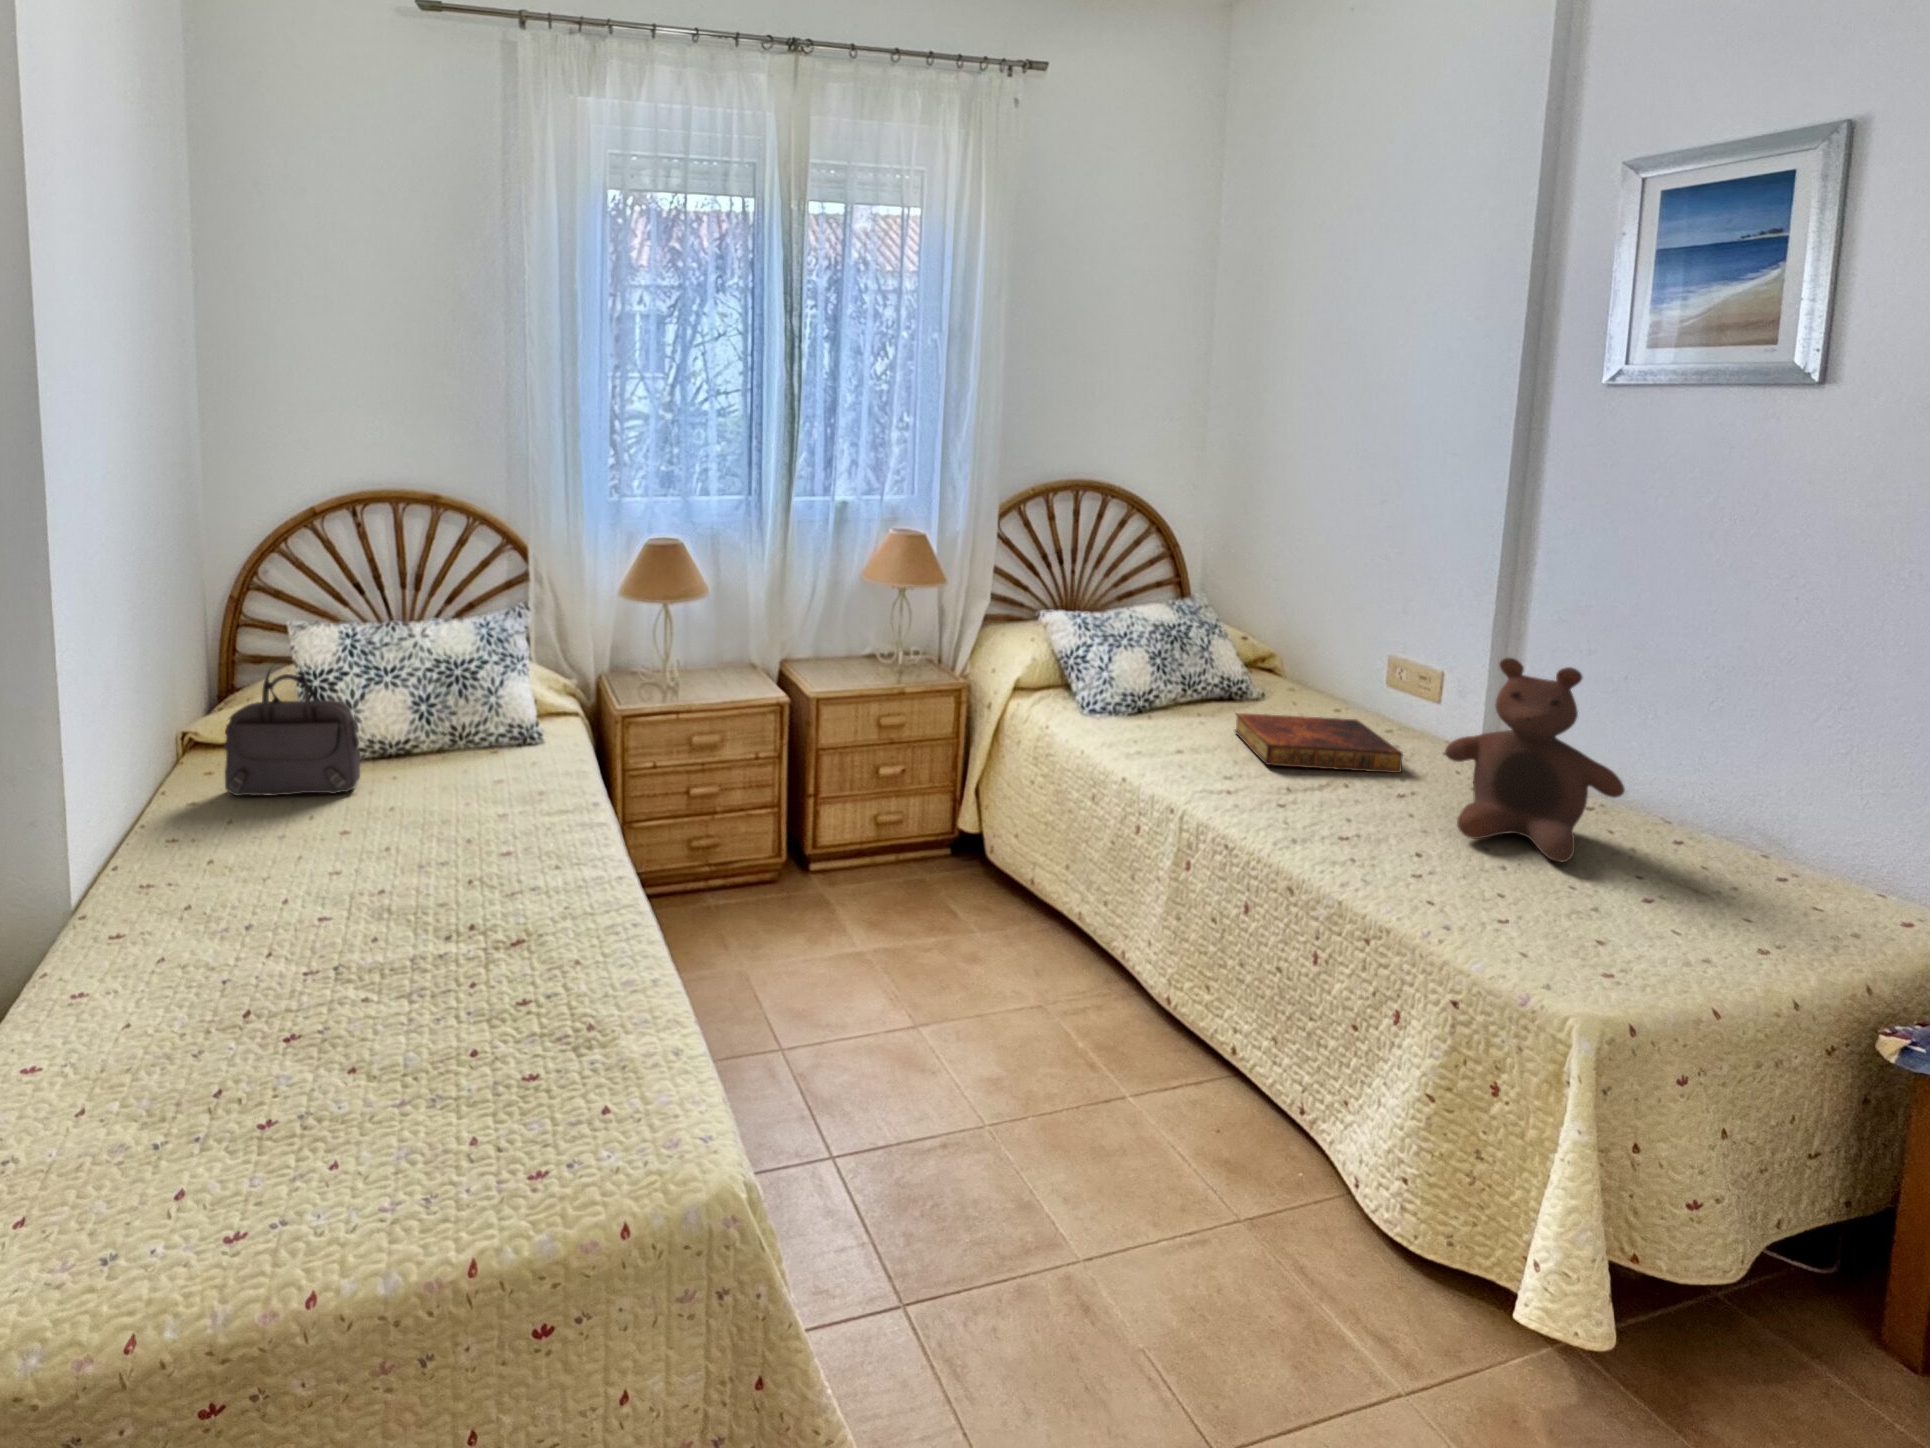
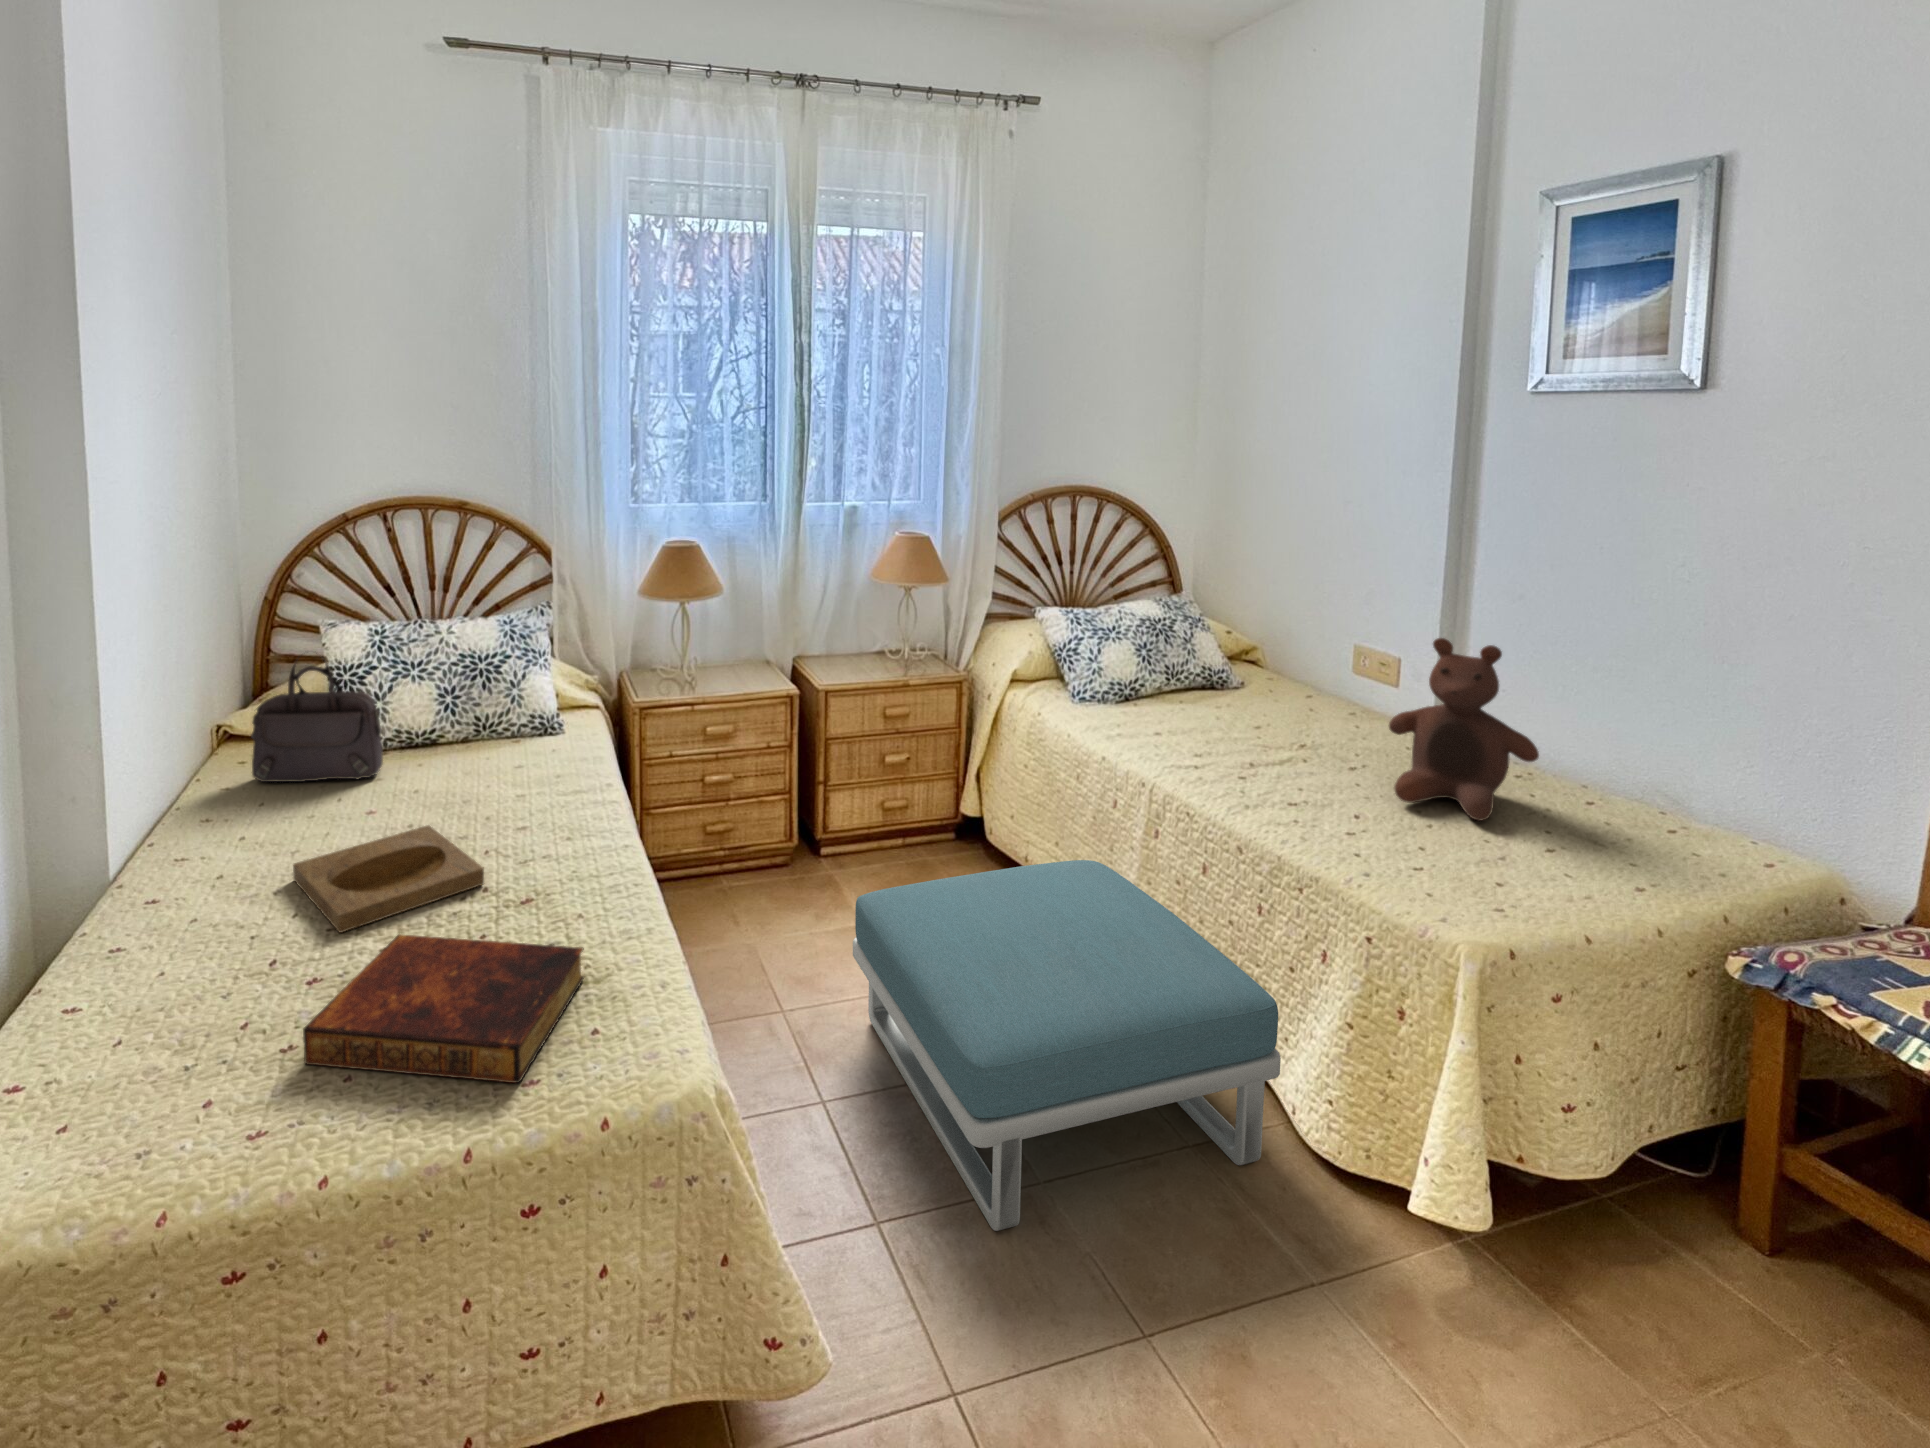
book: present [1235,713,1403,773] -> present [303,934,584,1083]
tray: none [269,850,473,978] -> present [293,825,484,933]
footstool: none [858,890,1346,1316] -> present [853,860,1281,1231]

